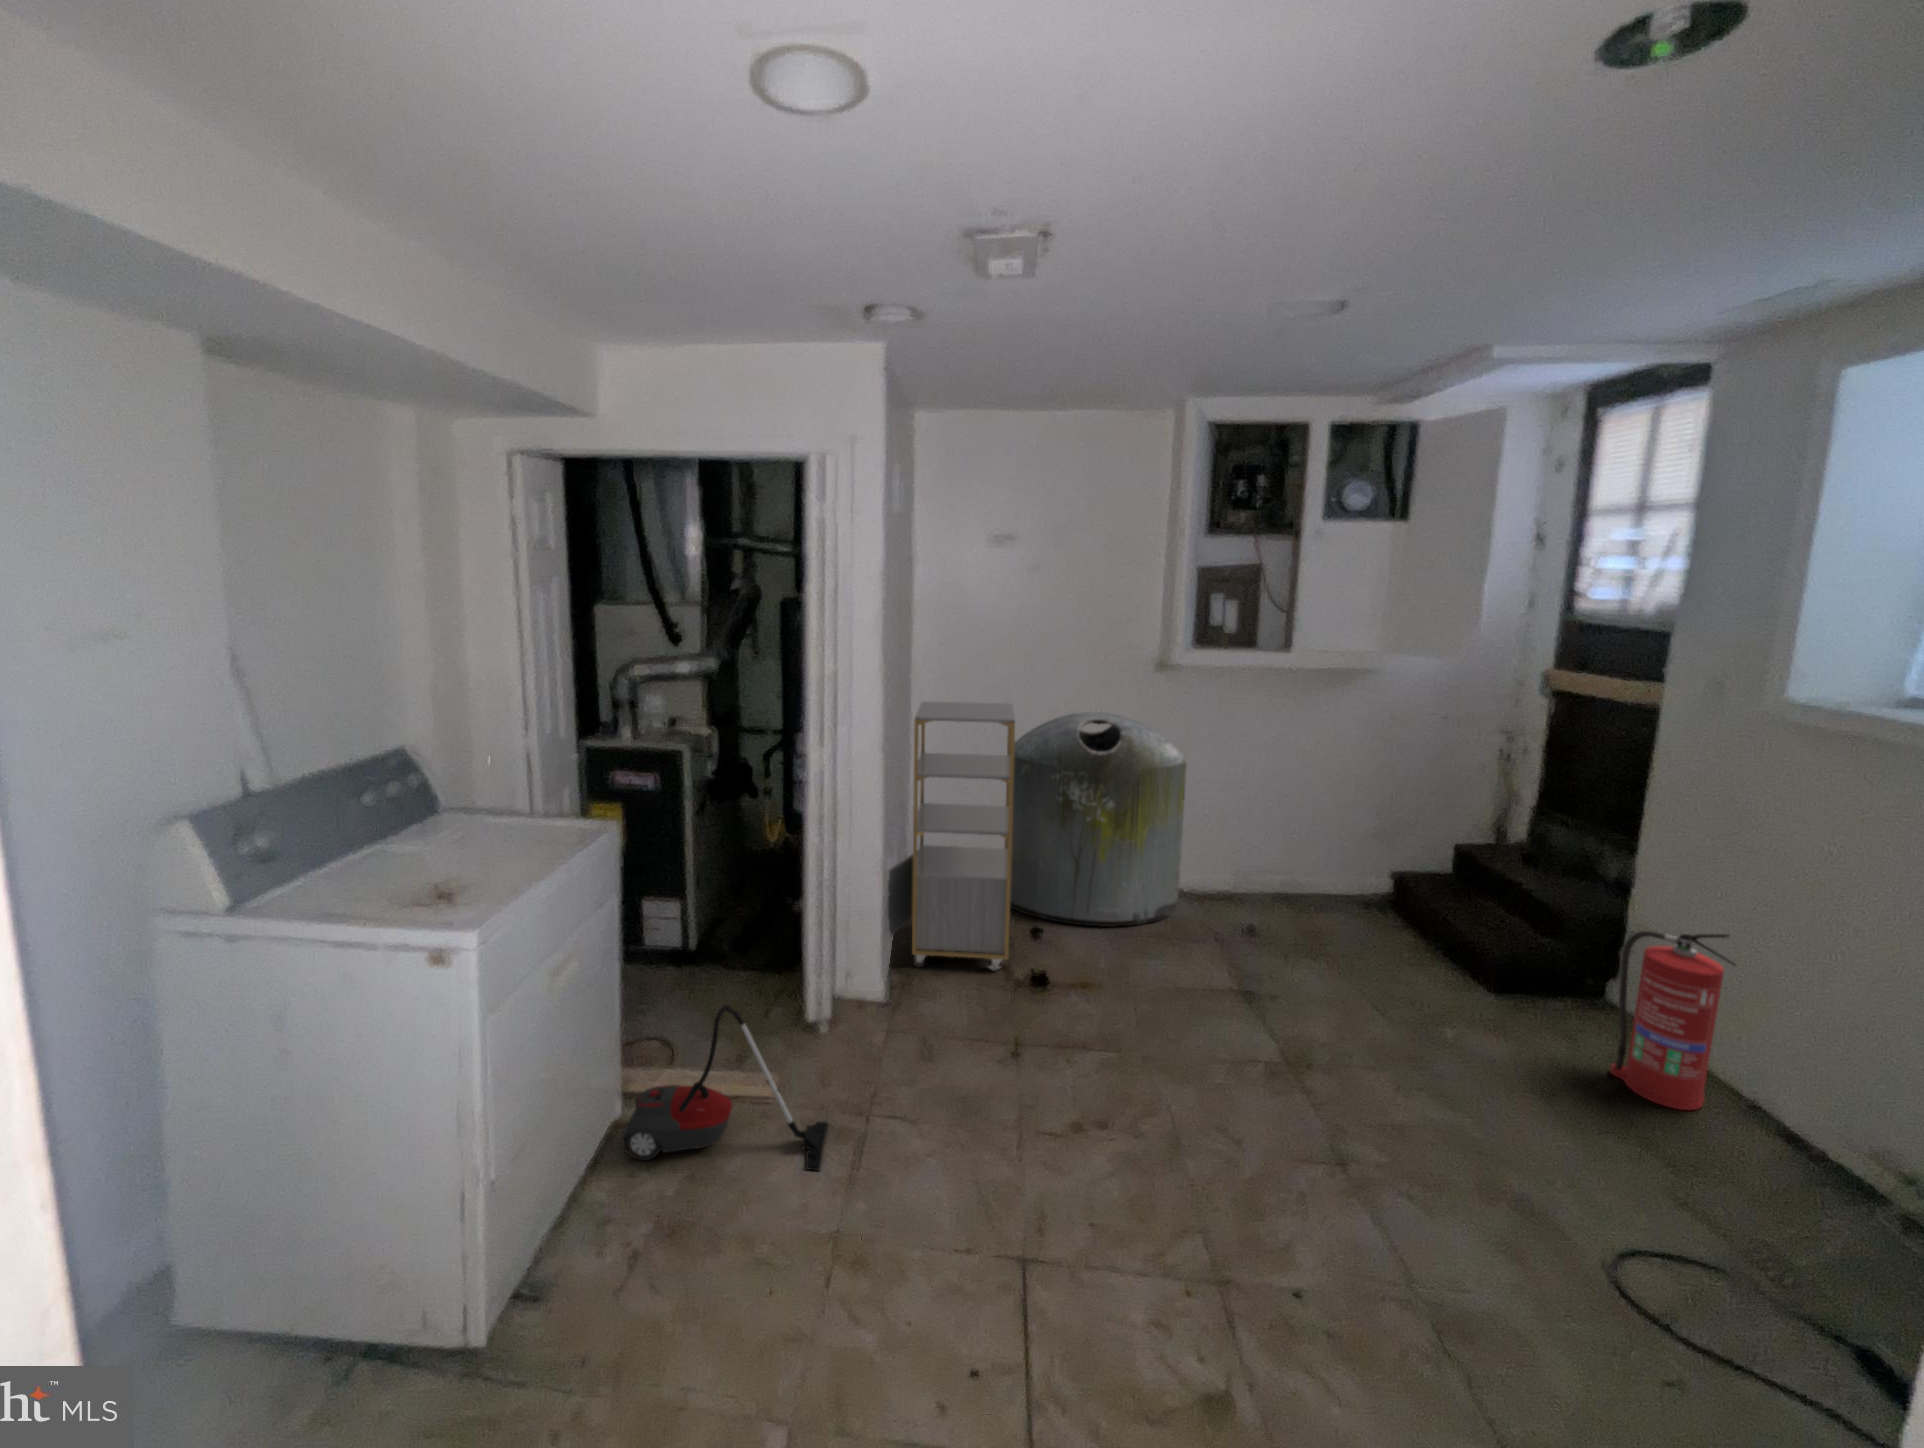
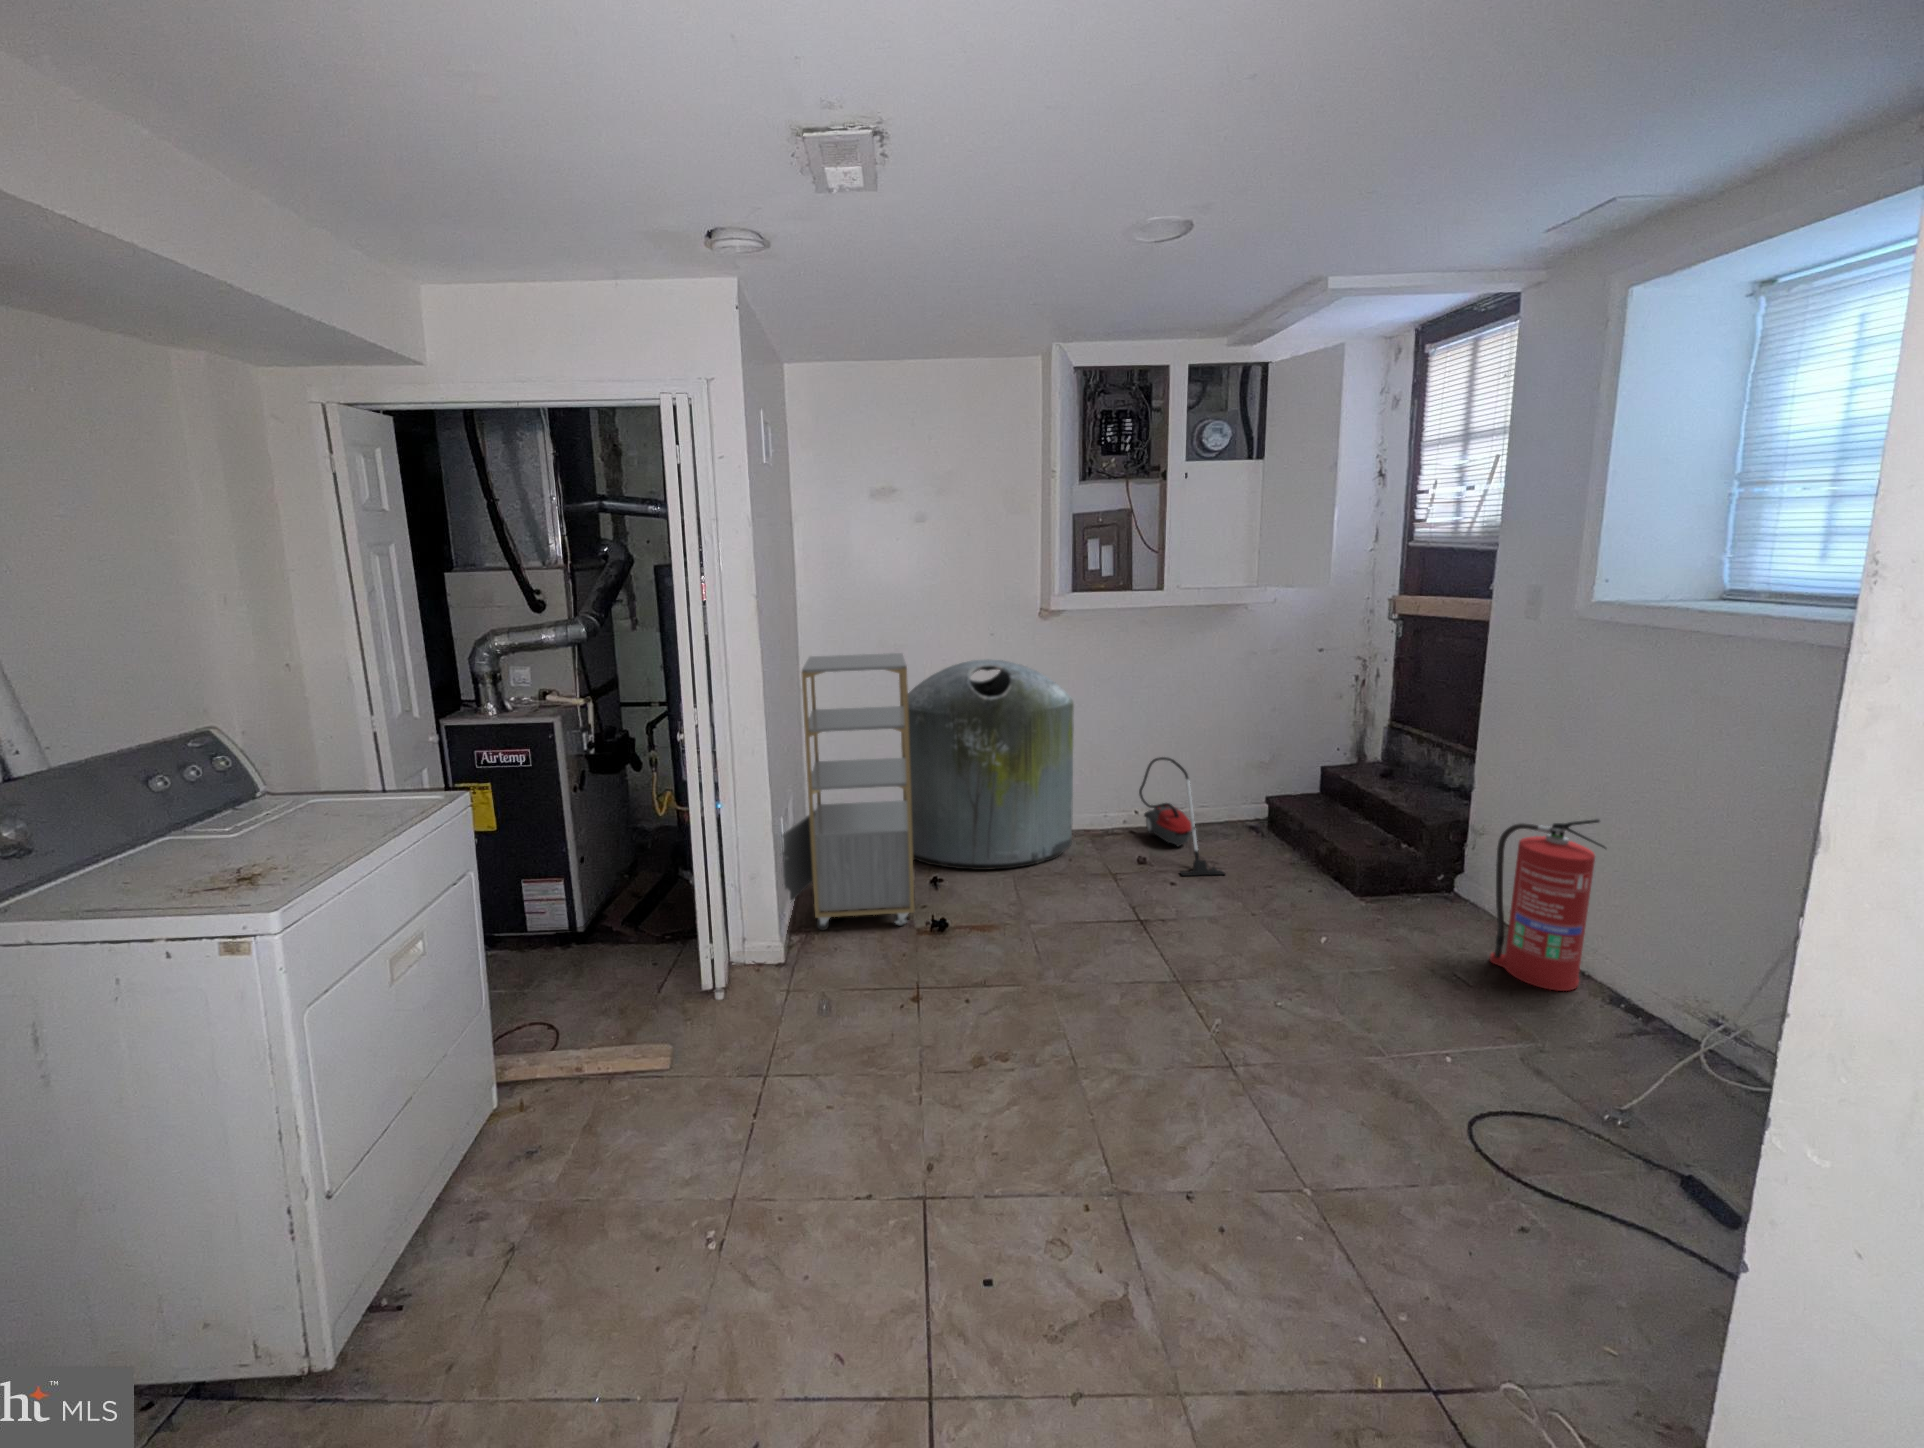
vacuum cleaner: present [622,1005,828,1171] -> present [1139,757,1225,876]

